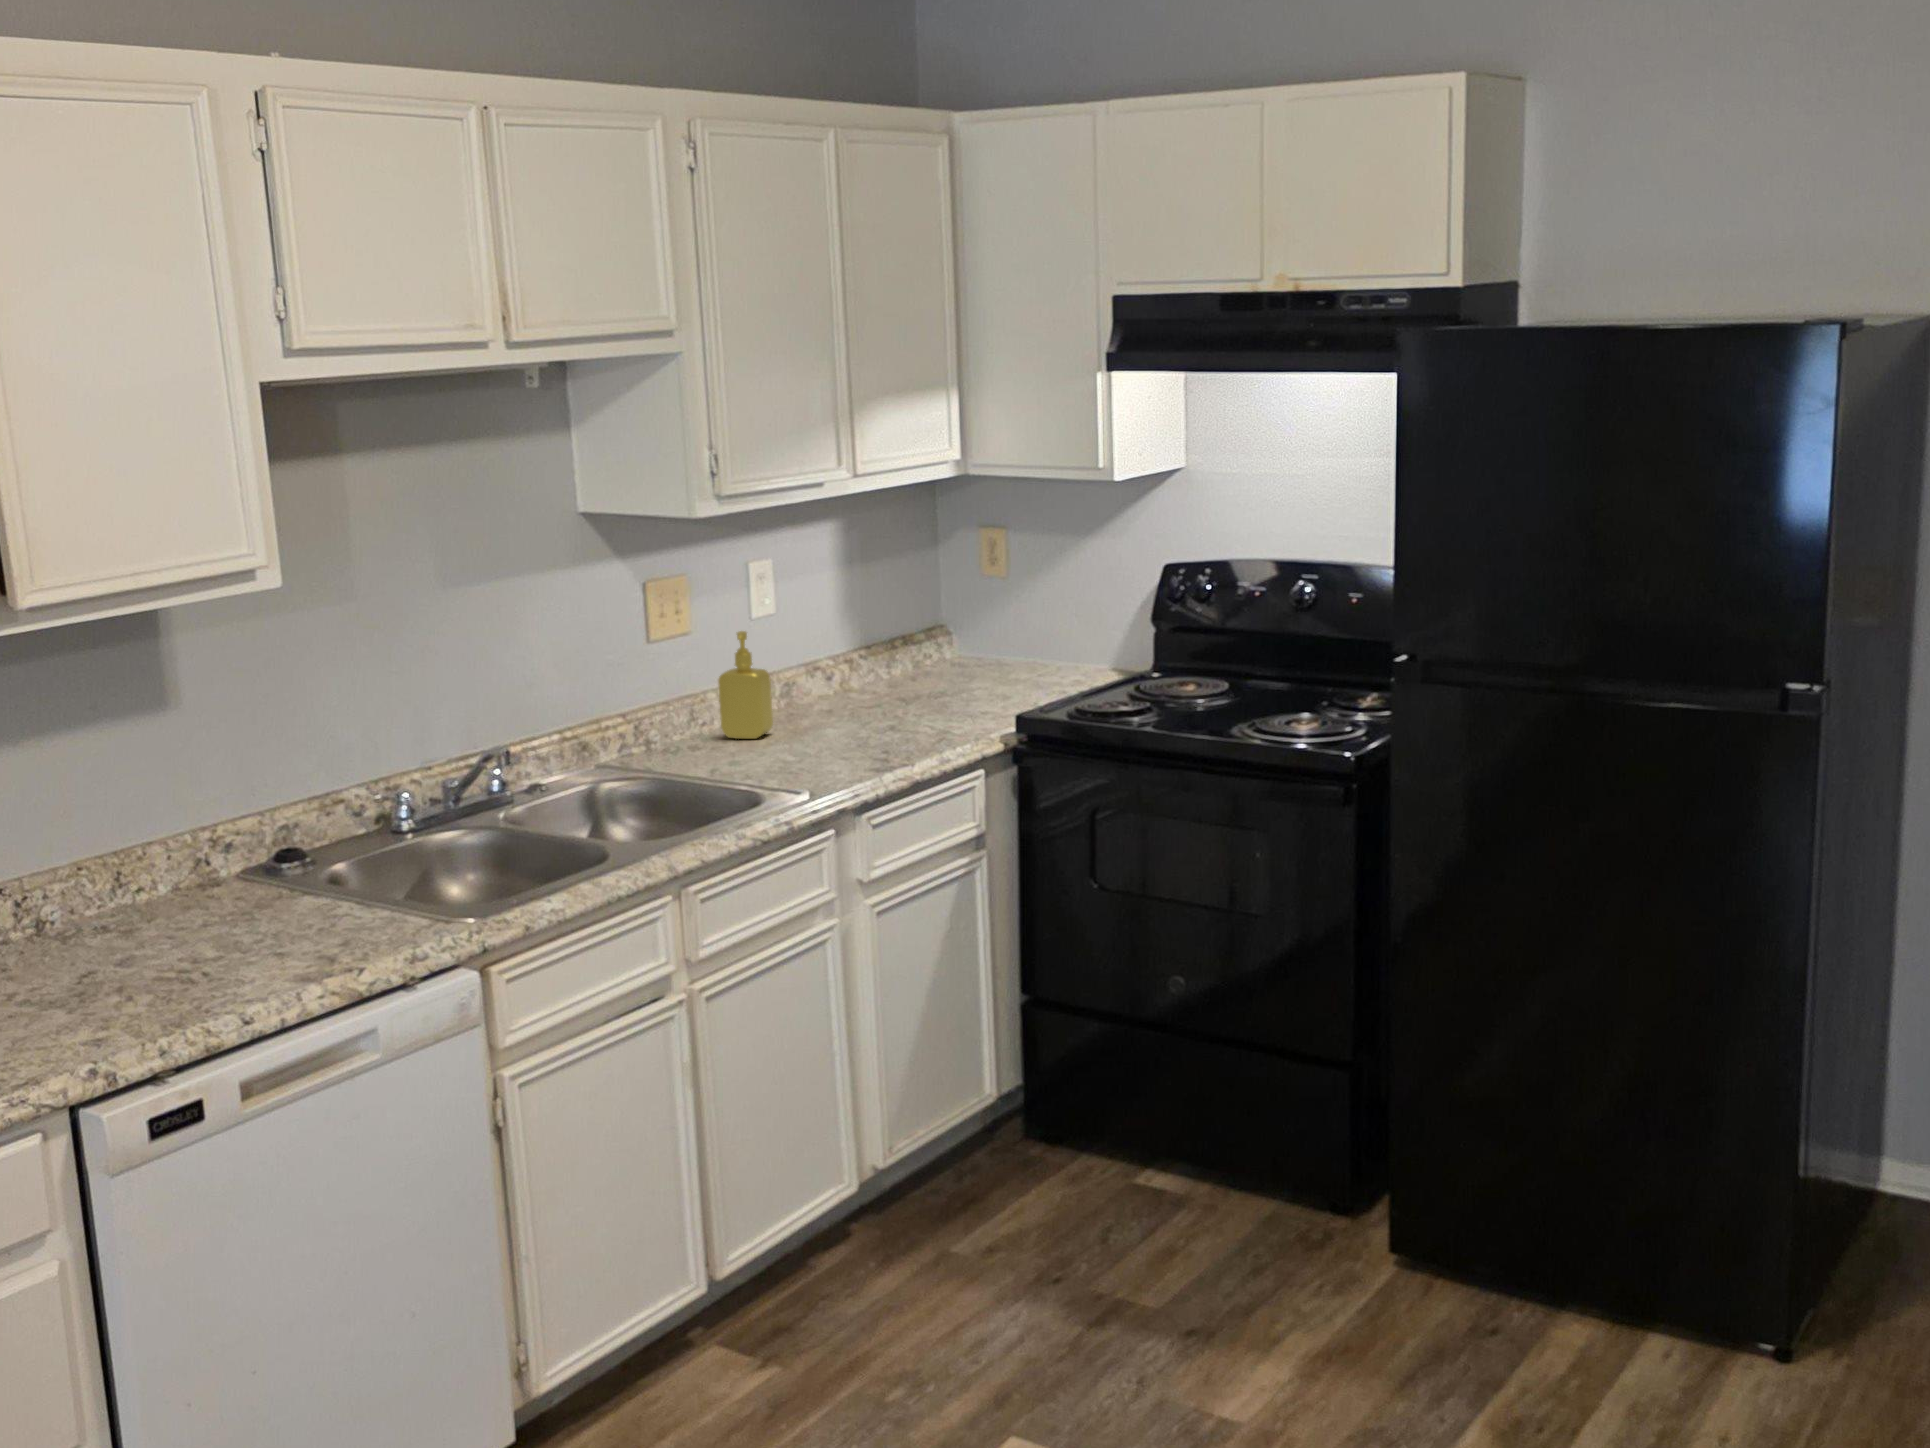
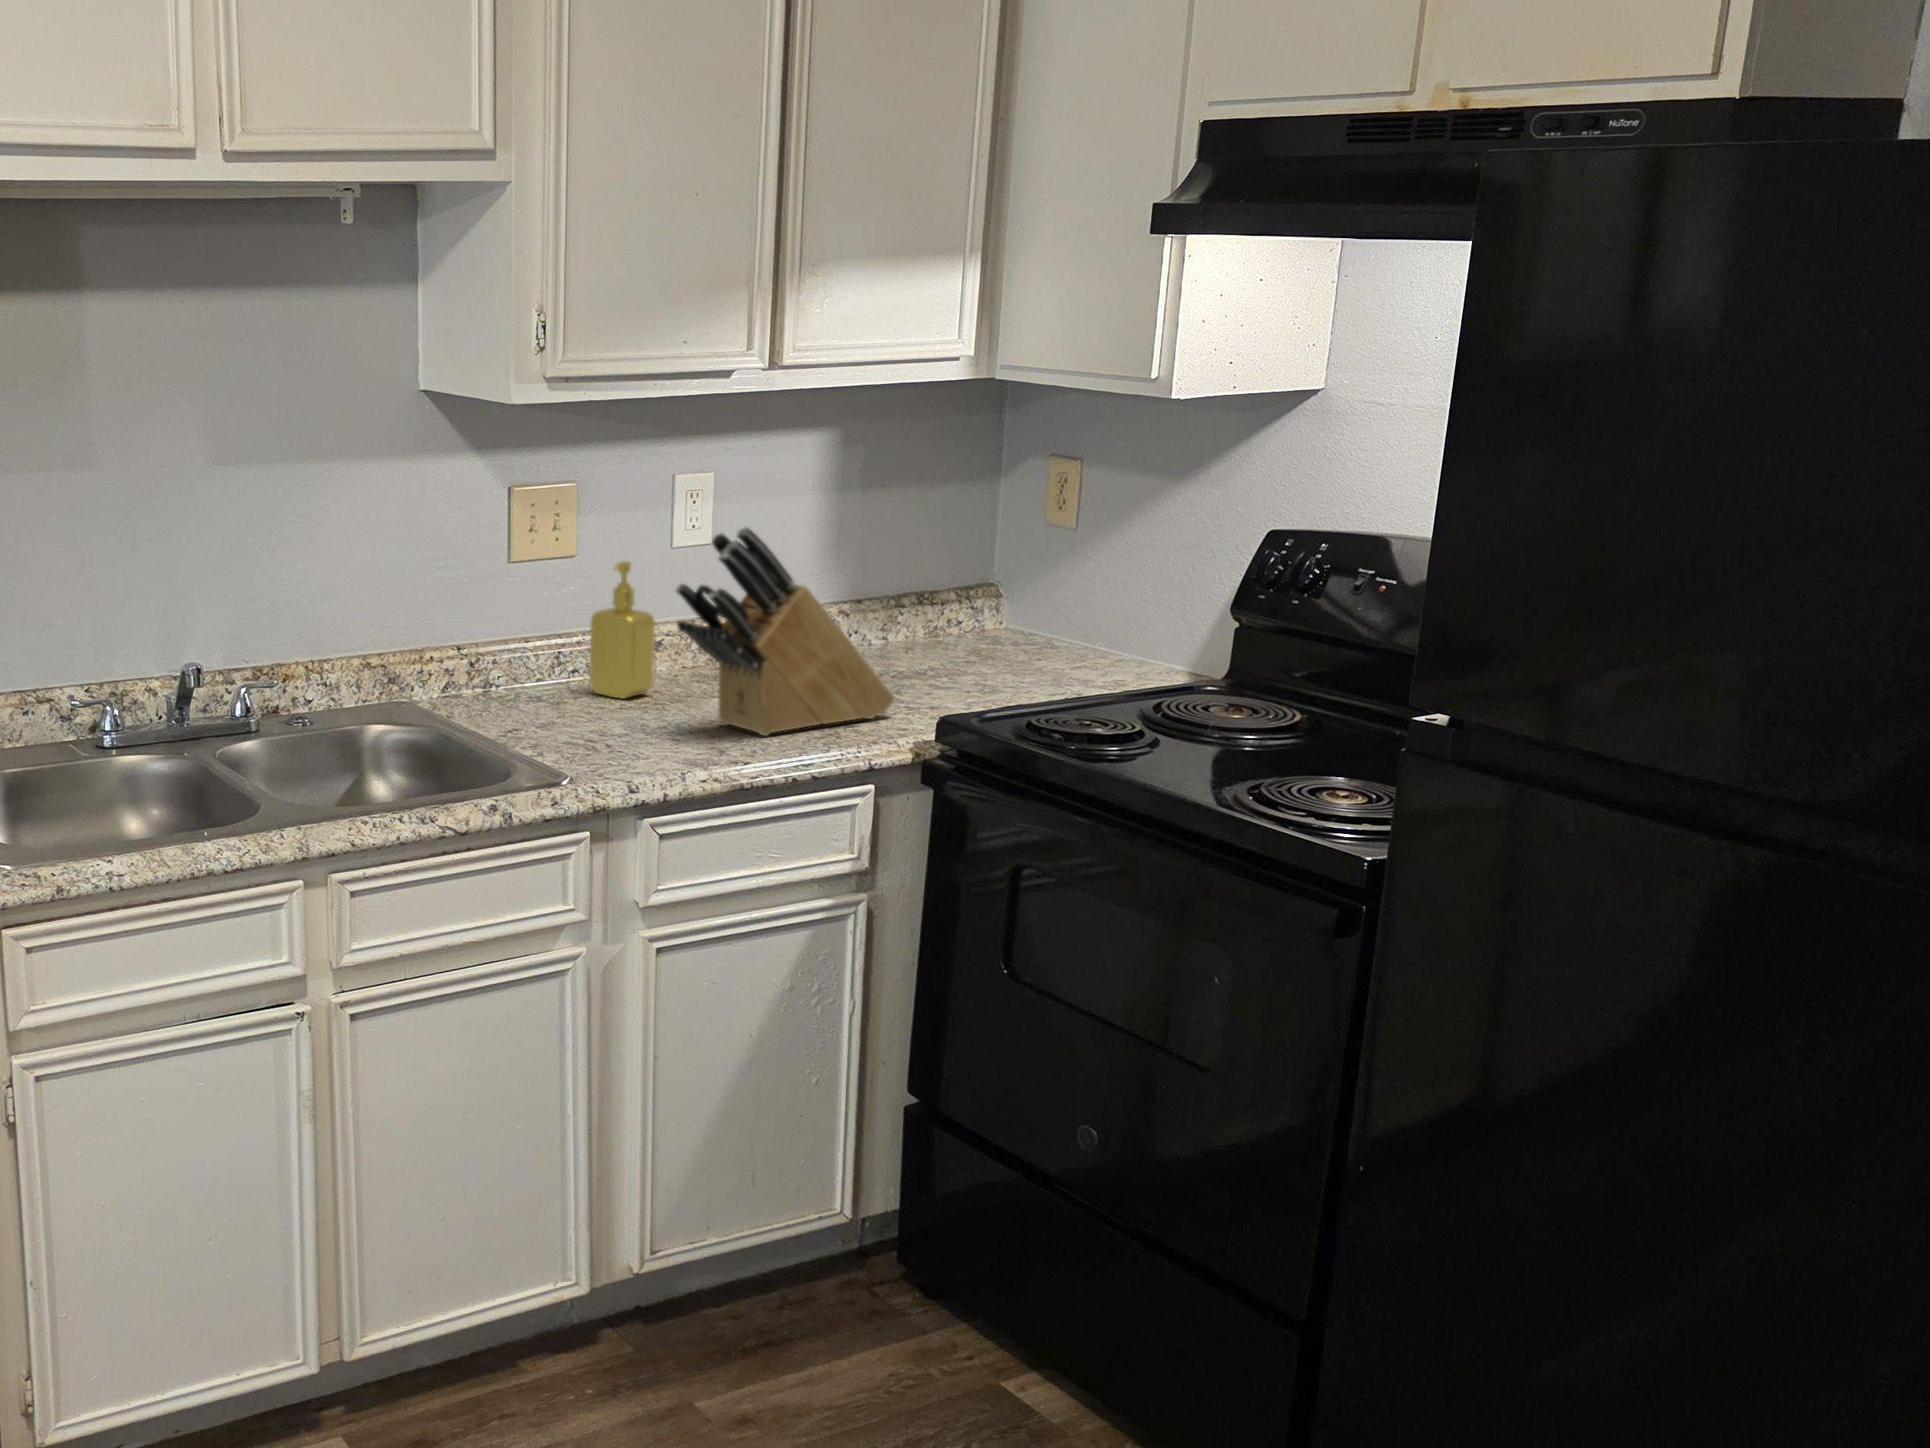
knife block: none [825,594,968,747] -> present [676,527,894,736]

